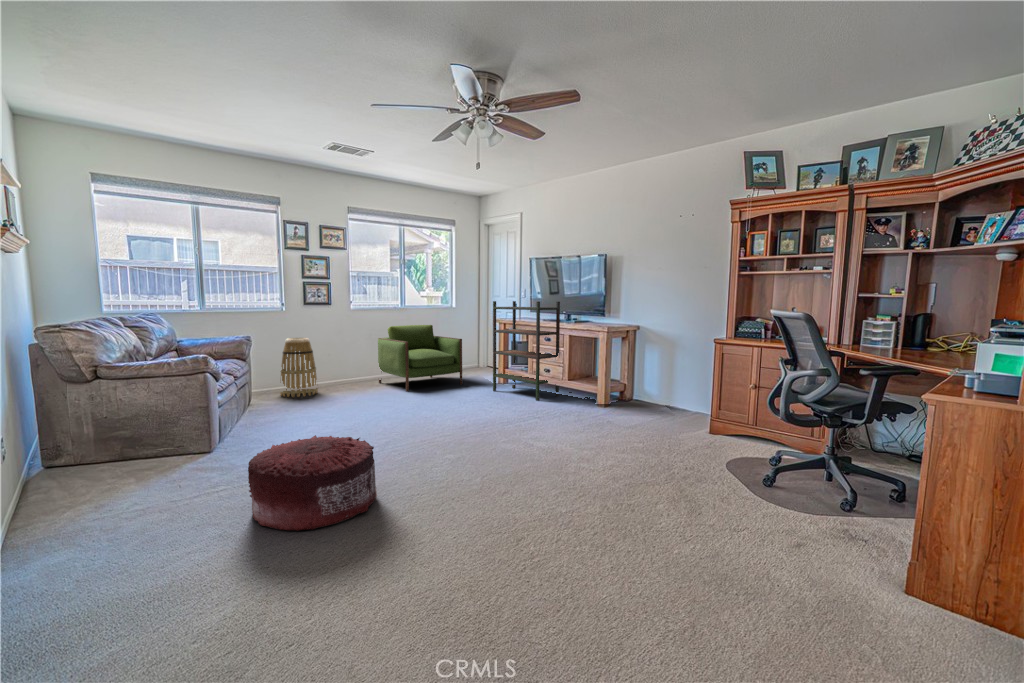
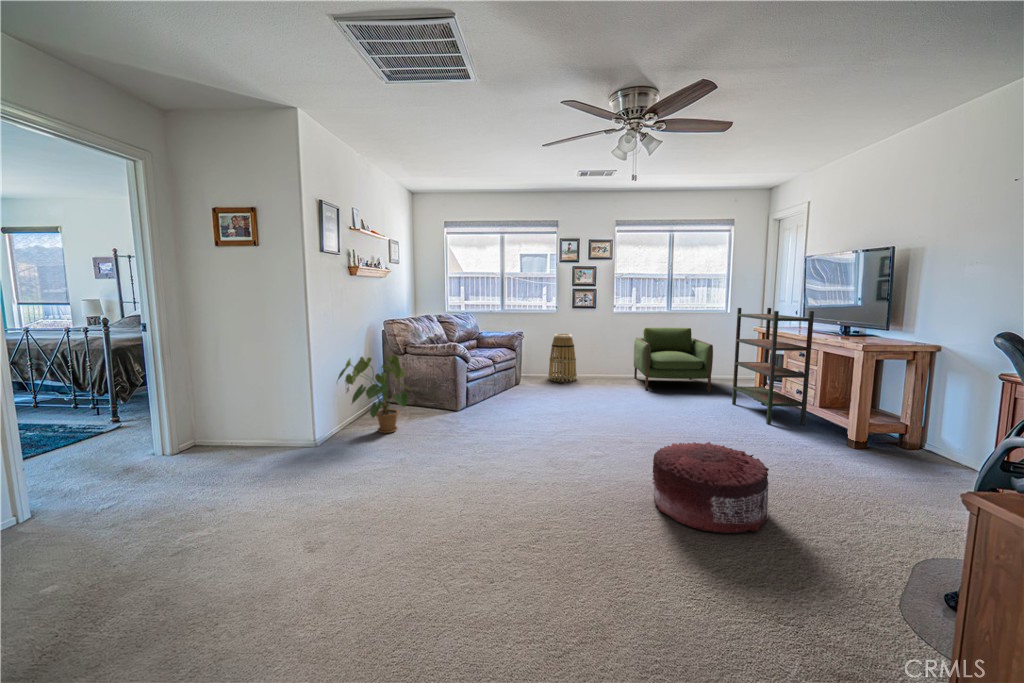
house plant: none [14,370,183,502] -> present [338,355,410,433]
pouf: present [248,435,377,531] -> present [653,442,769,533]

